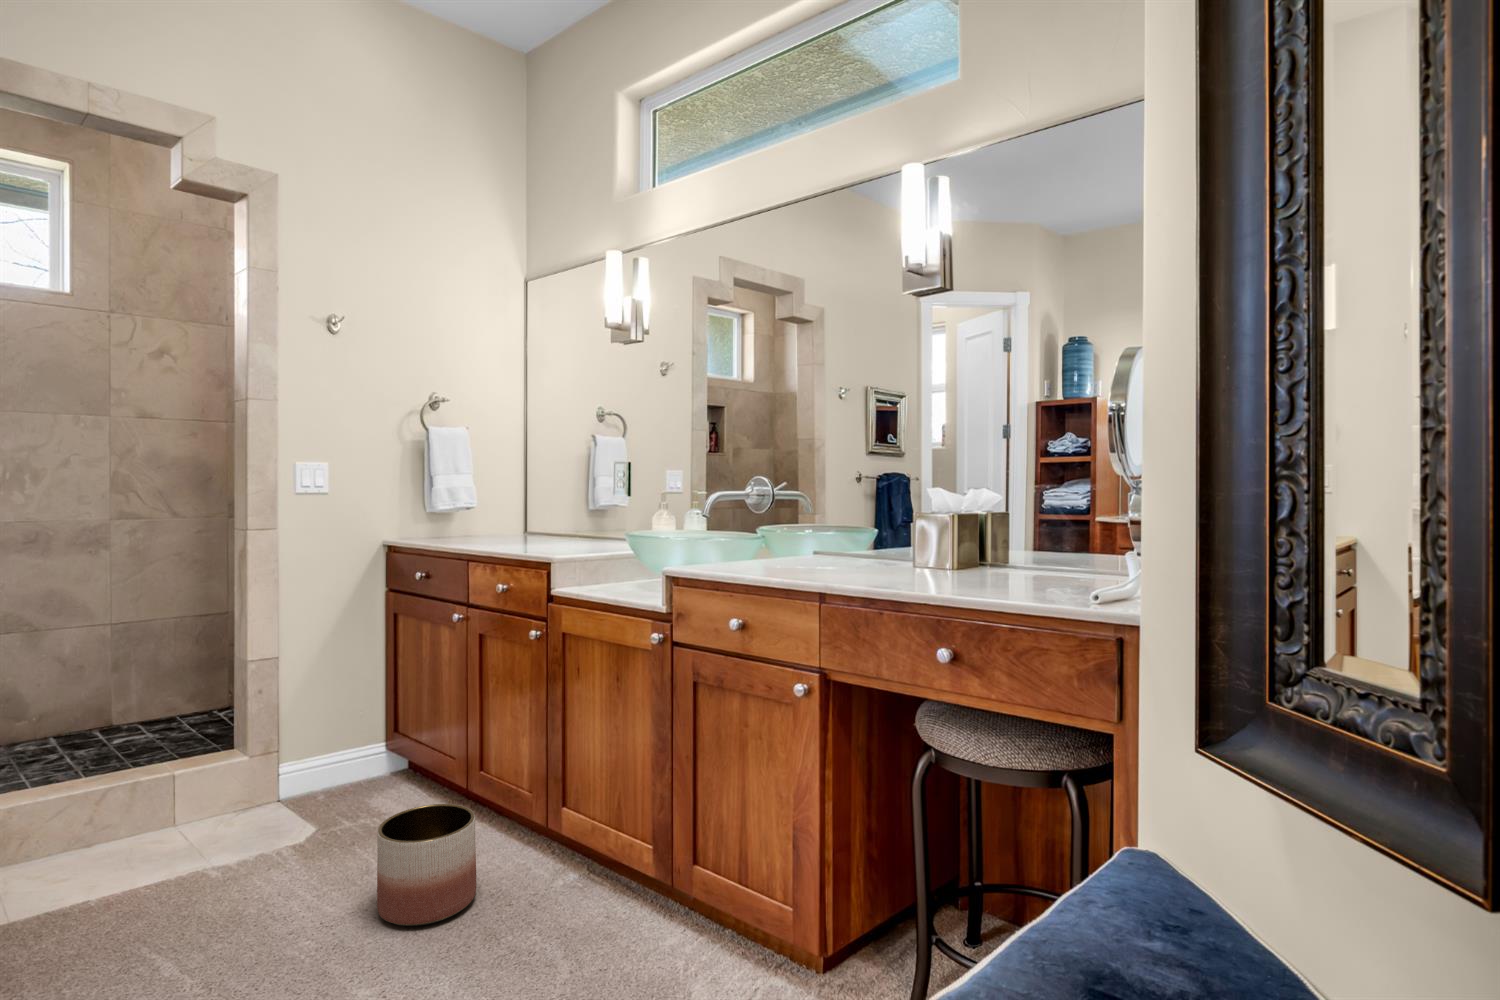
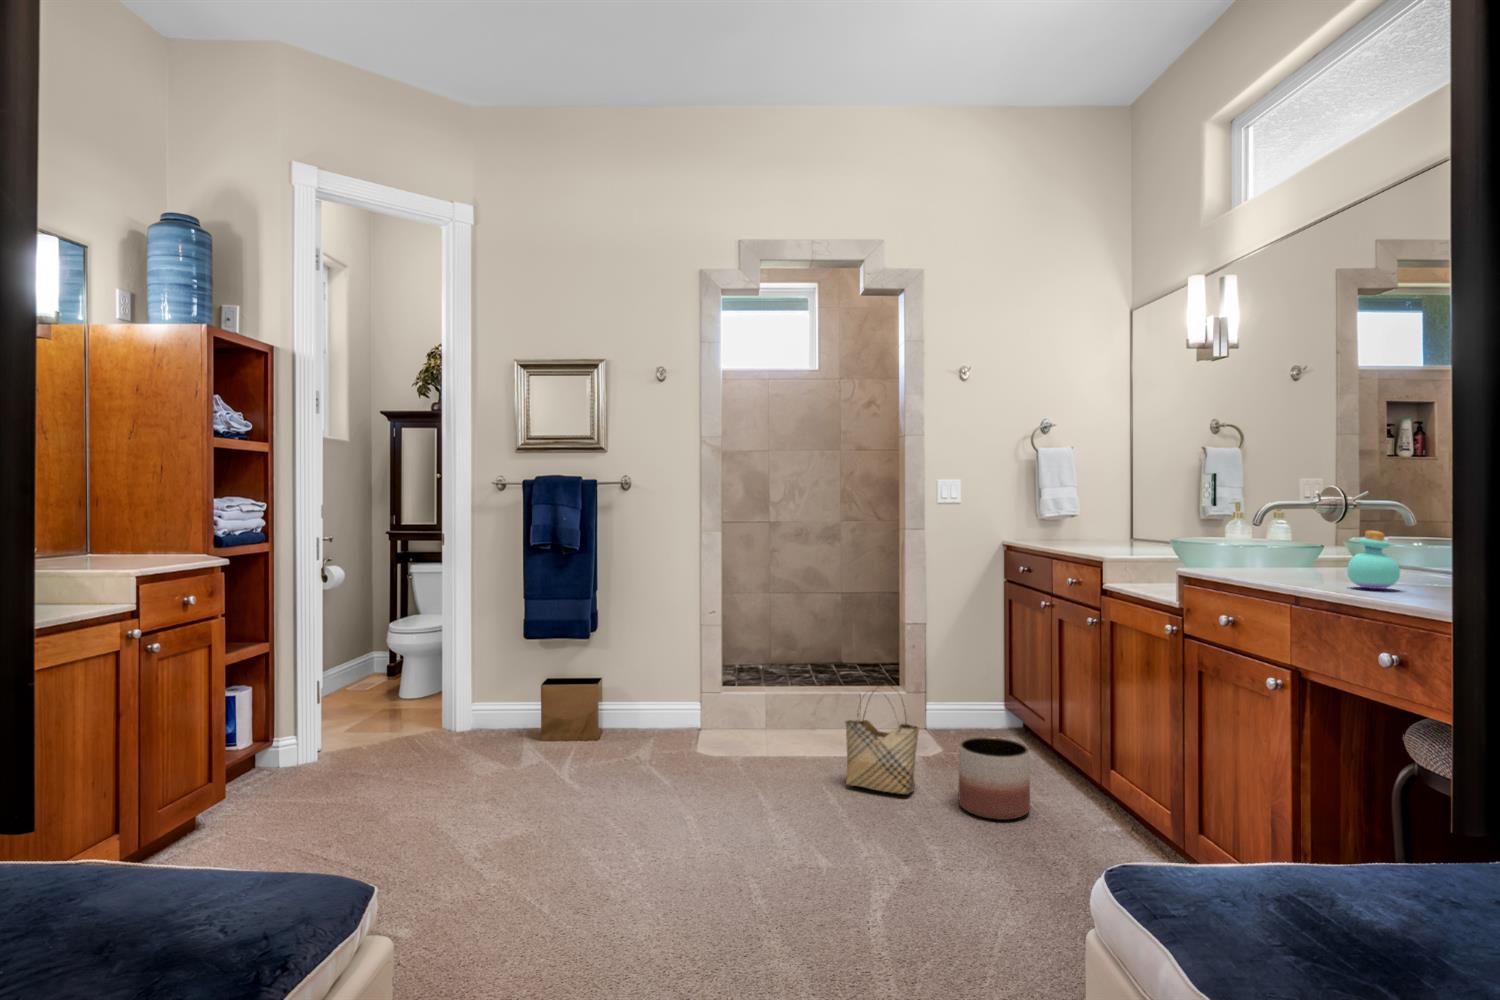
perfume bottle: none [855,525,897,583] -> present [1347,531,1400,589]
woven basket: none [172,772,310,954] -> present [845,684,919,794]

